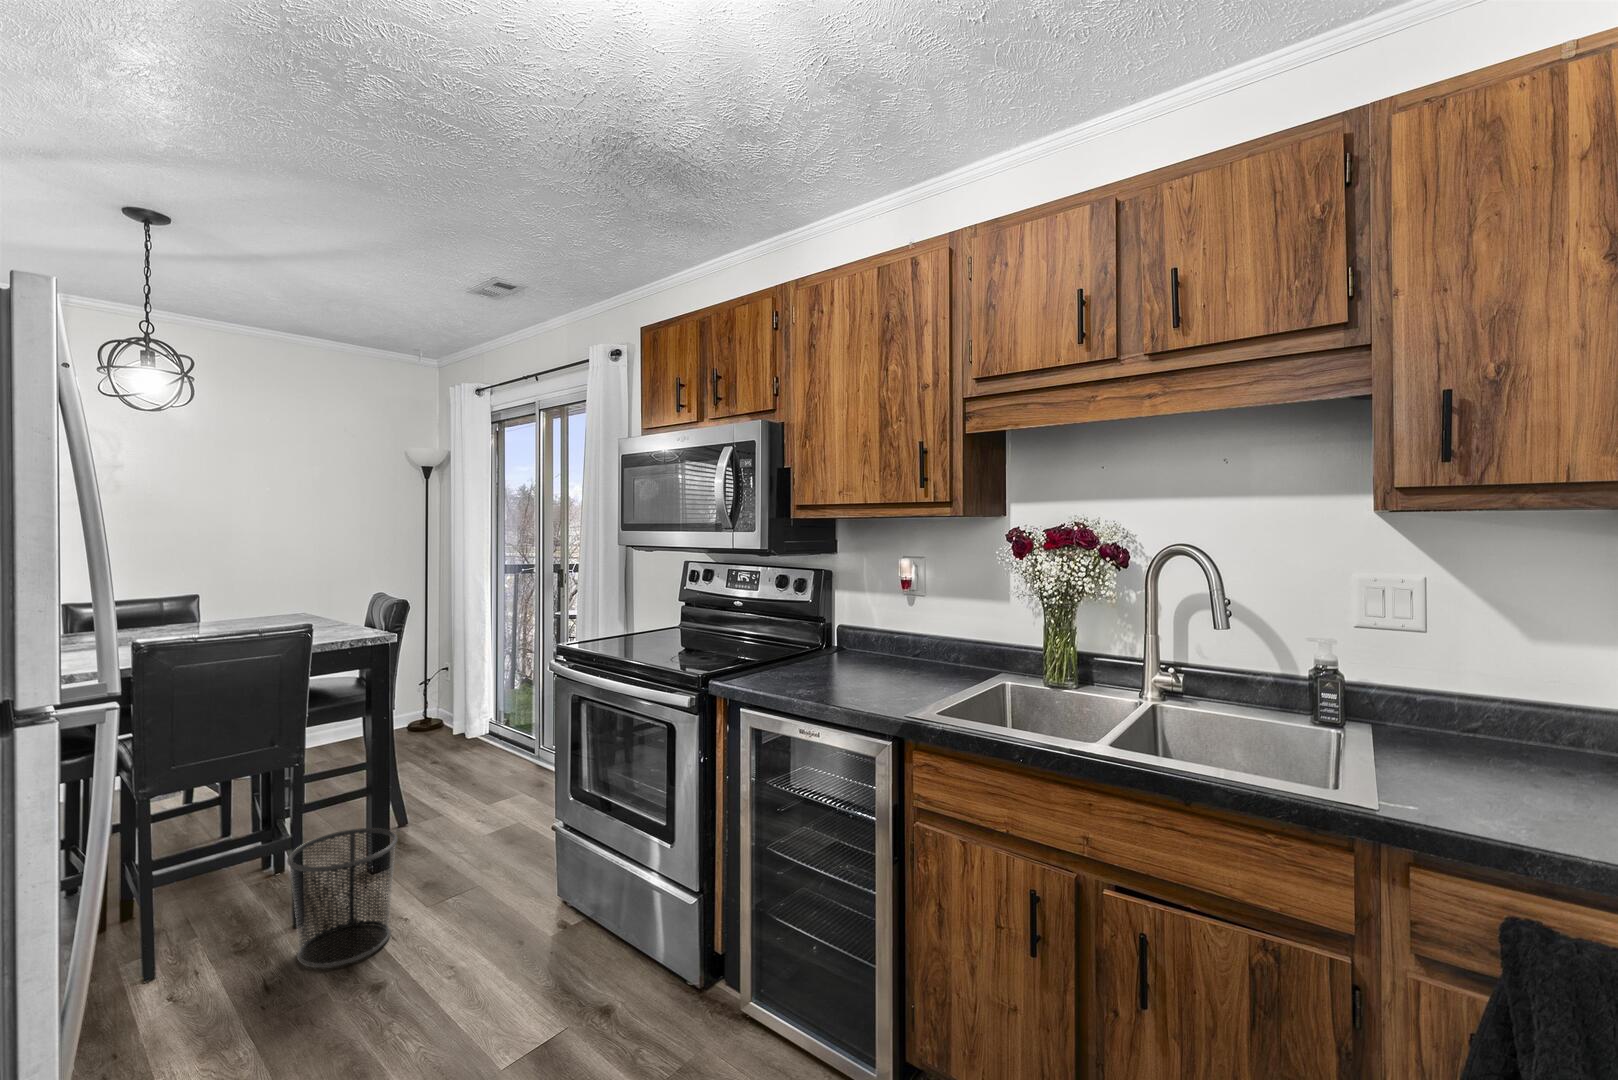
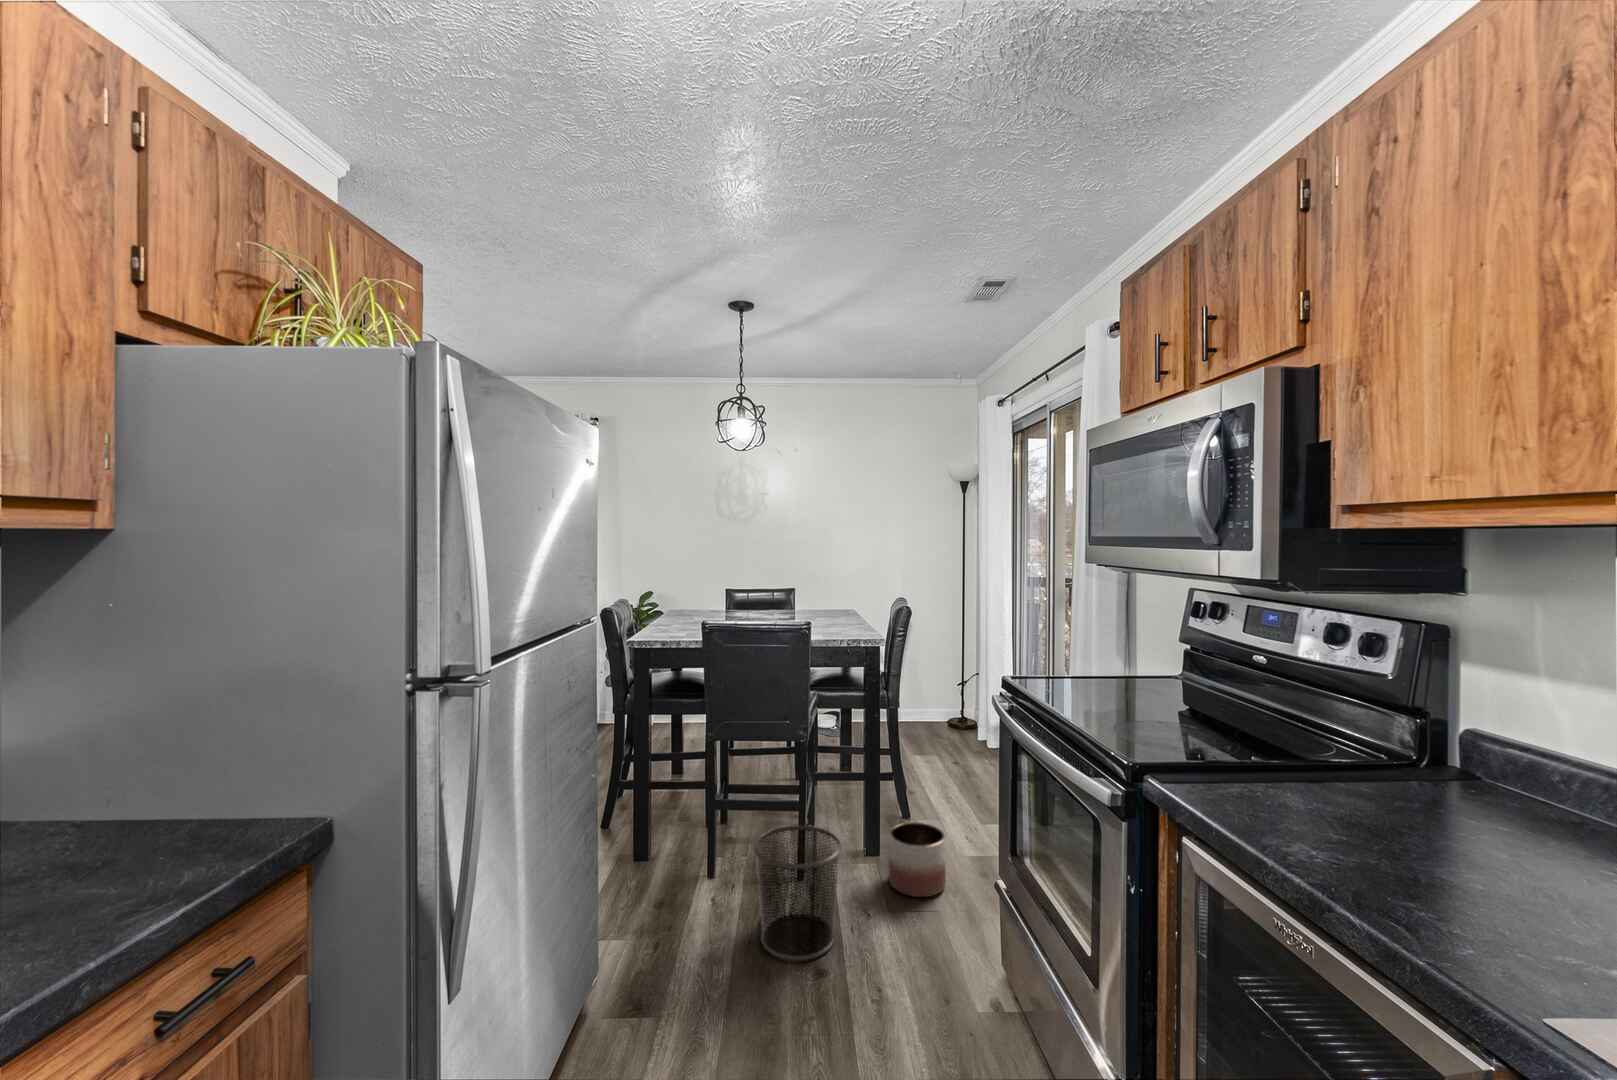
planter: none [420,804,481,874] -> present [889,822,946,897]

